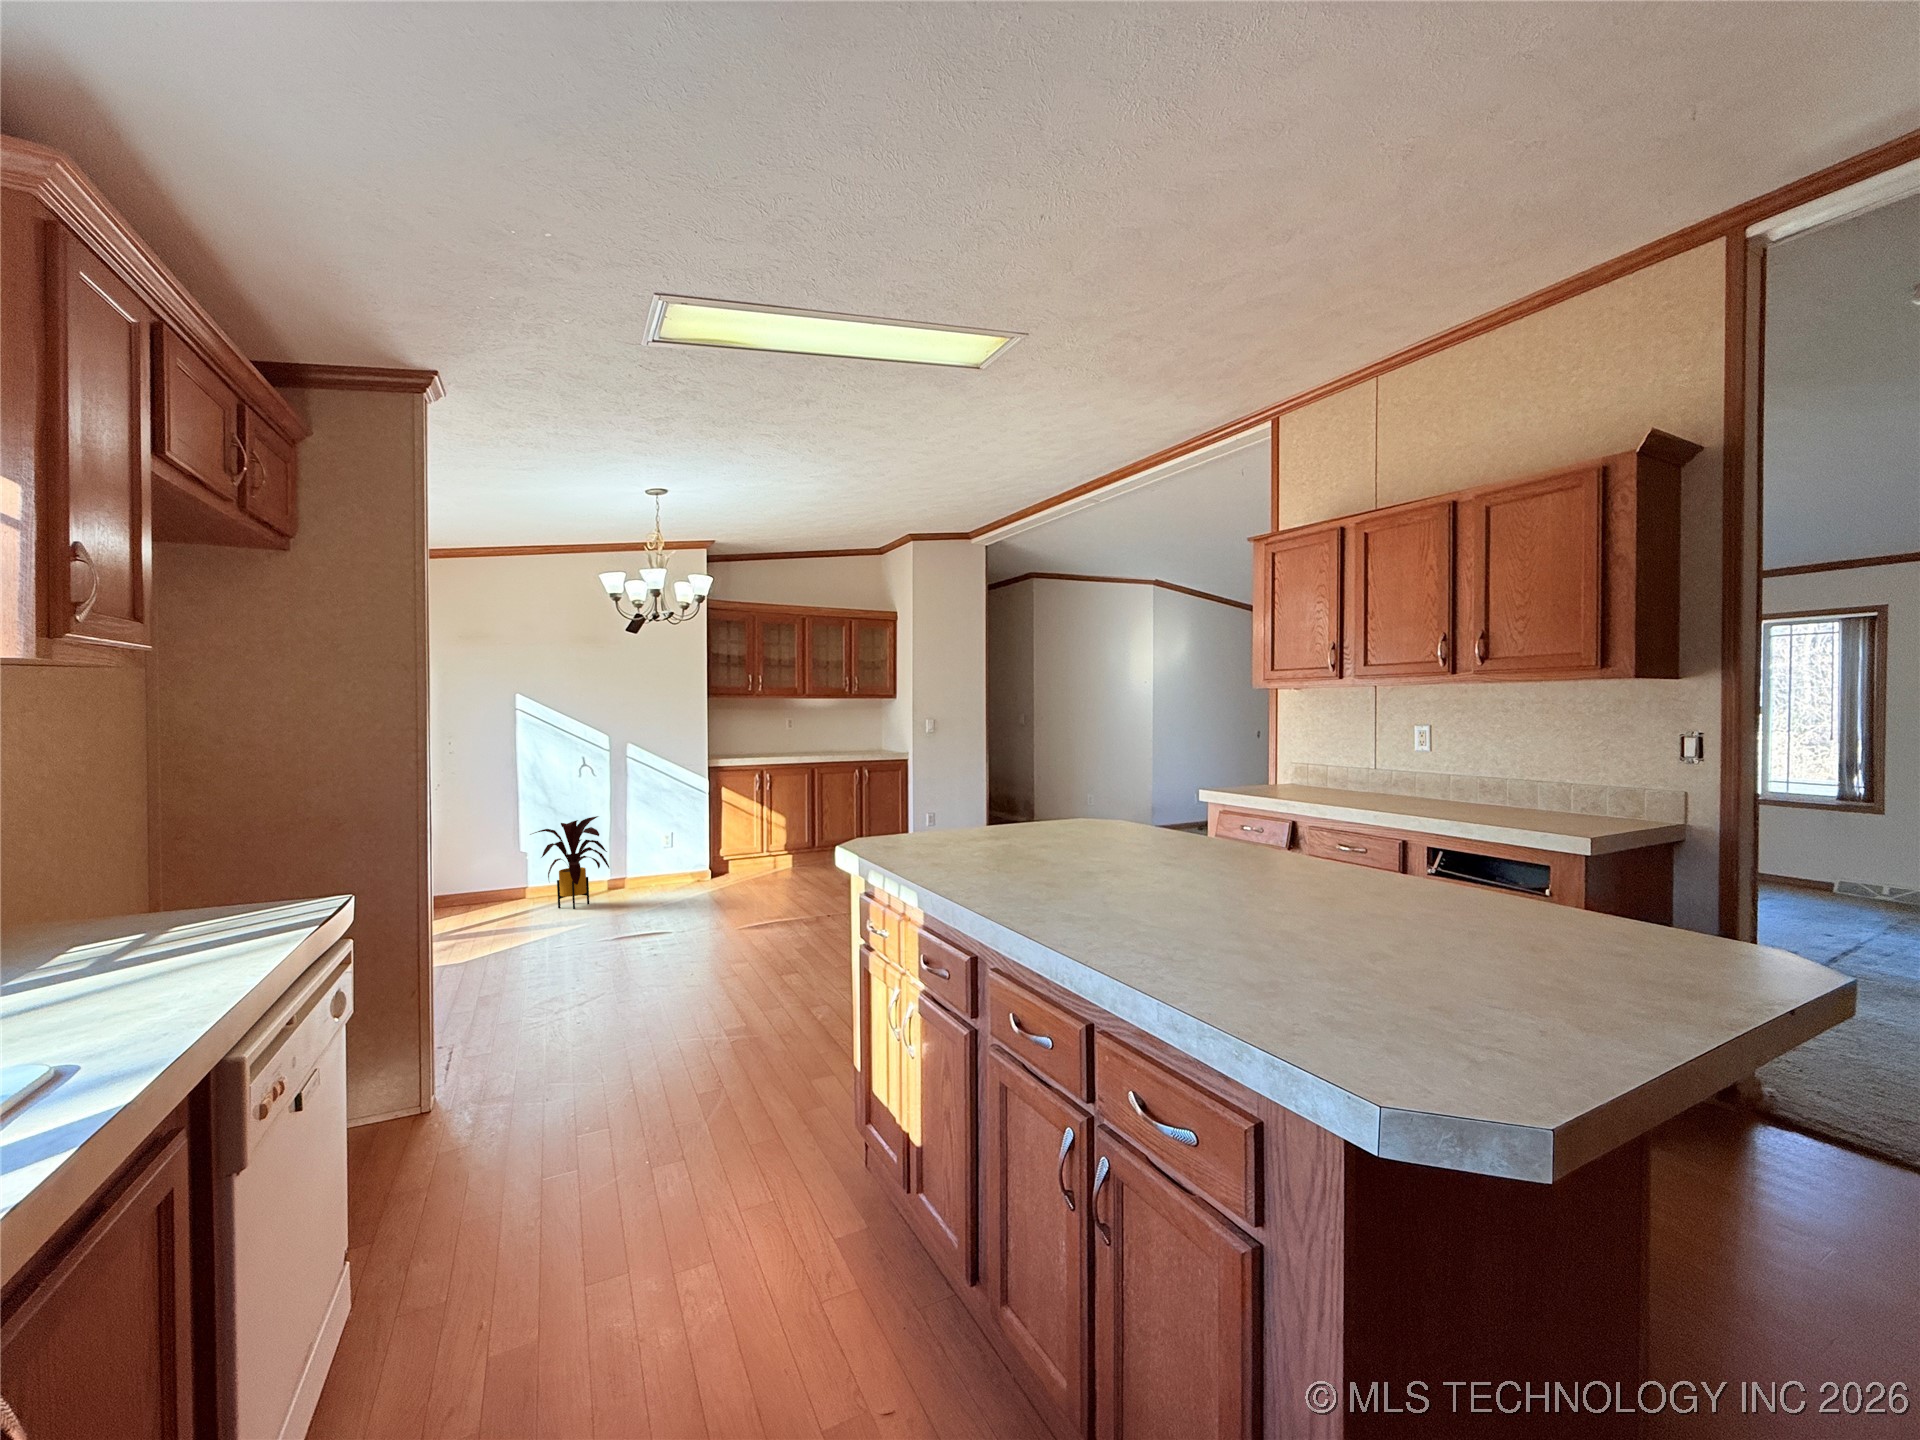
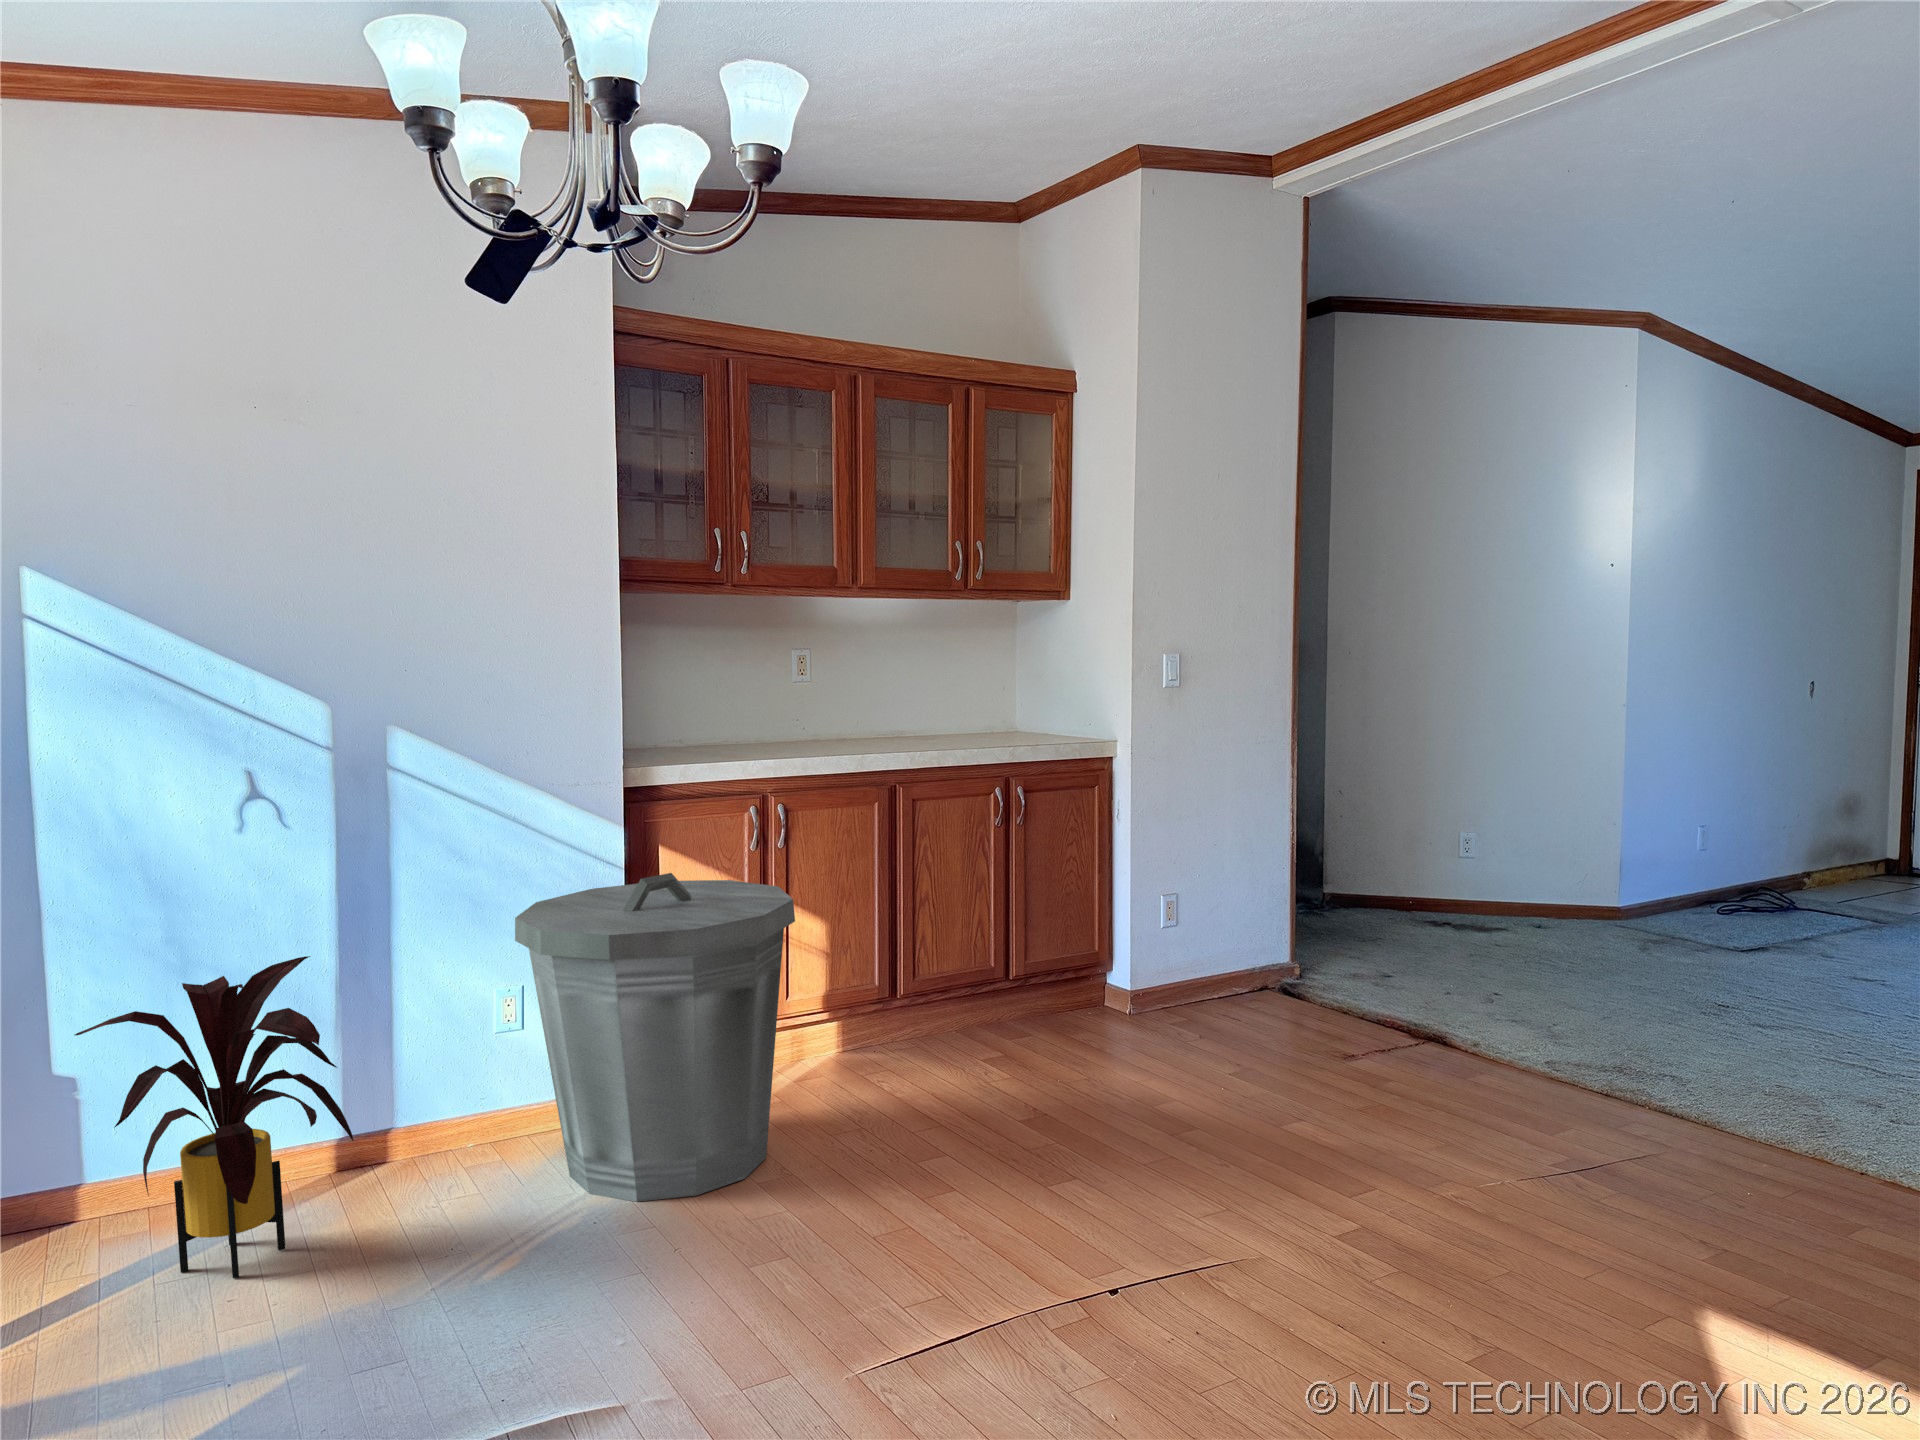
trash can: none [665,793,757,897] -> present [515,873,795,1202]

